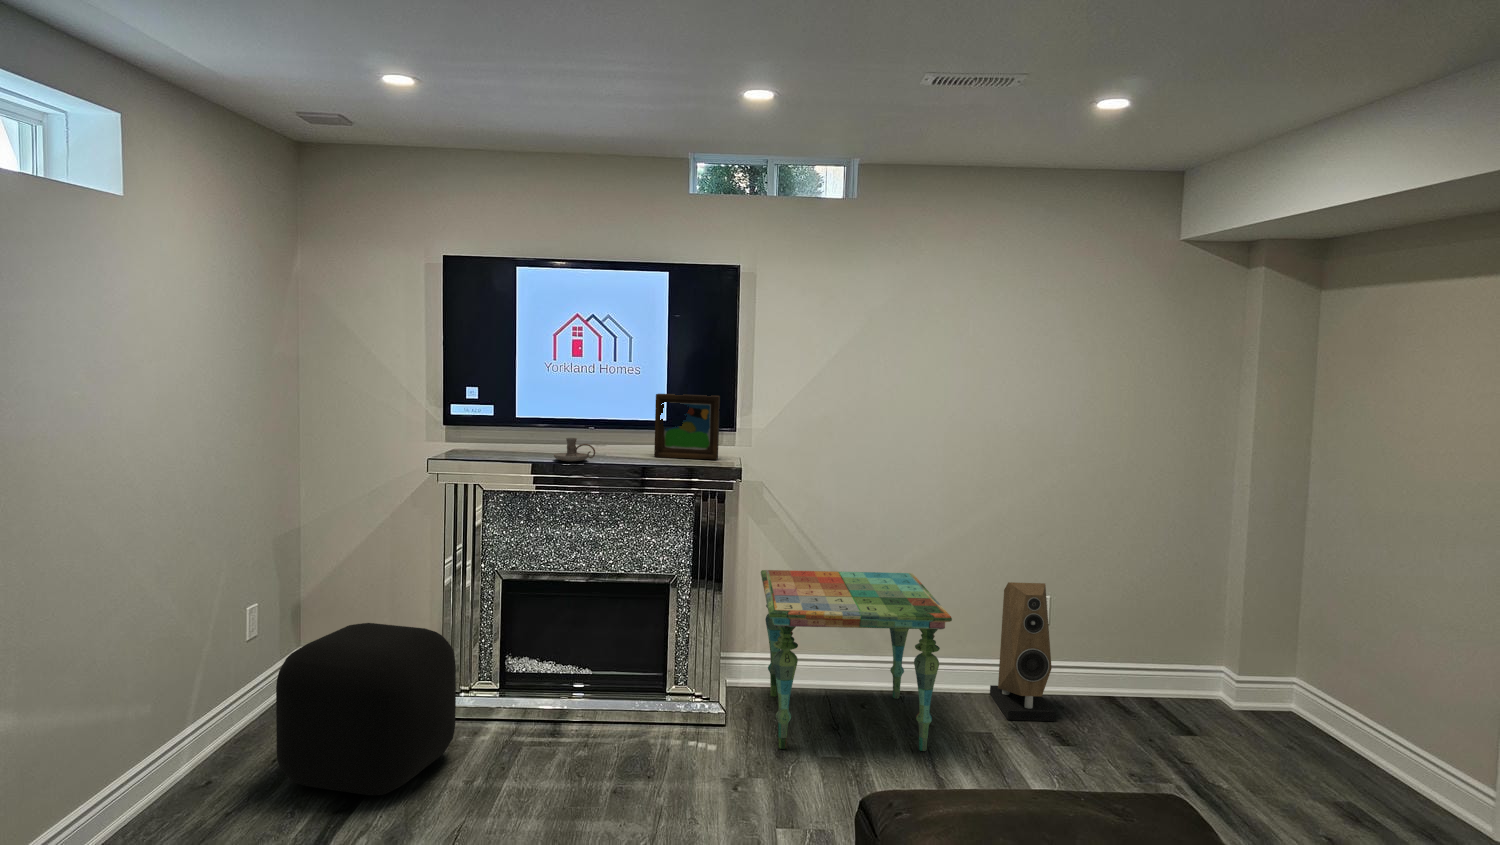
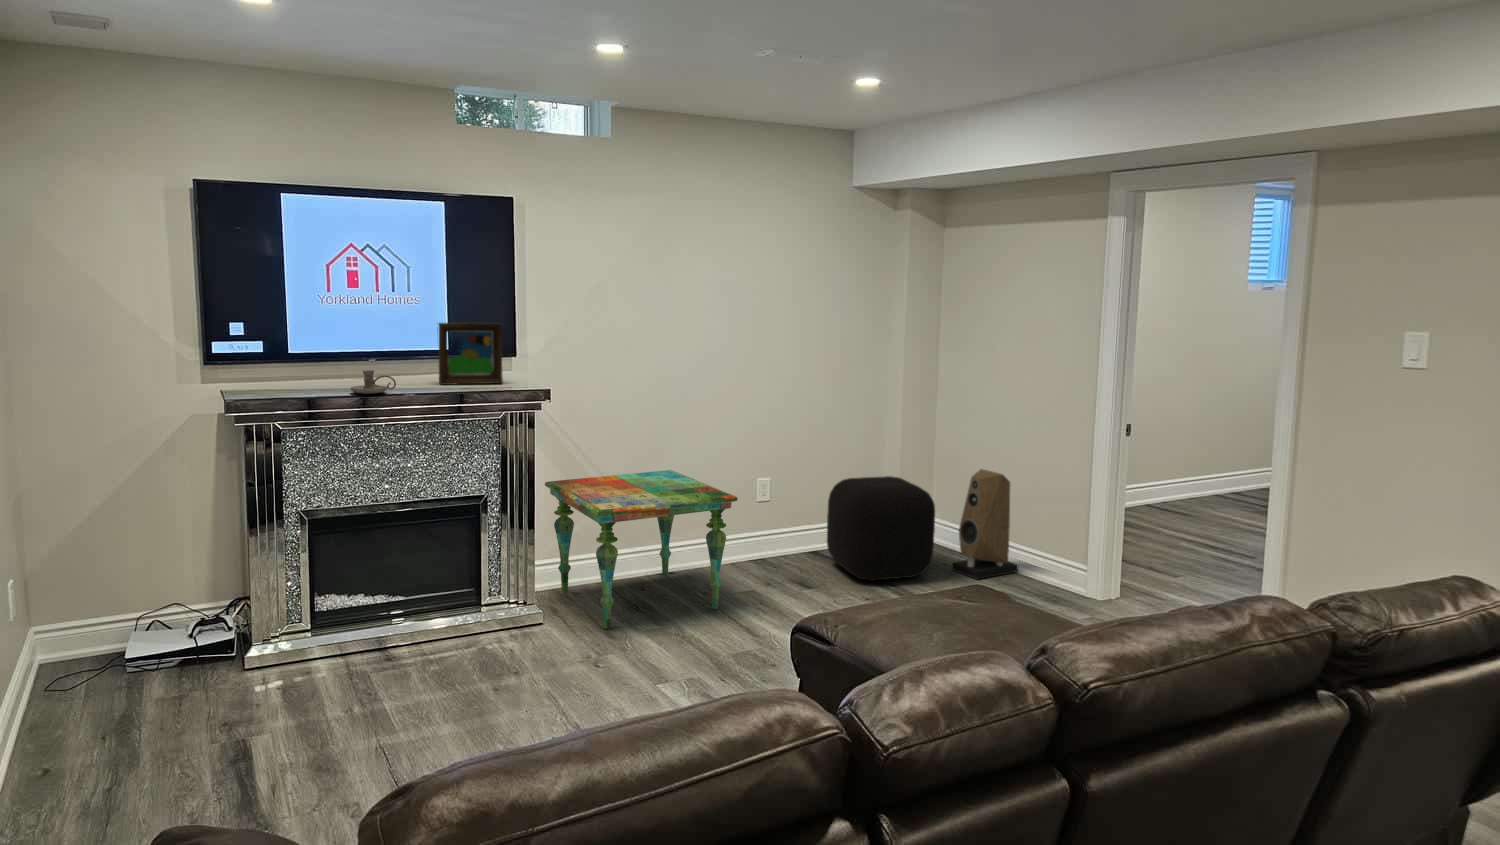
speaker: present [990,582,1055,721] -> present [952,469,1018,580]
ottoman: present [276,623,456,796] -> present [827,476,935,581]

